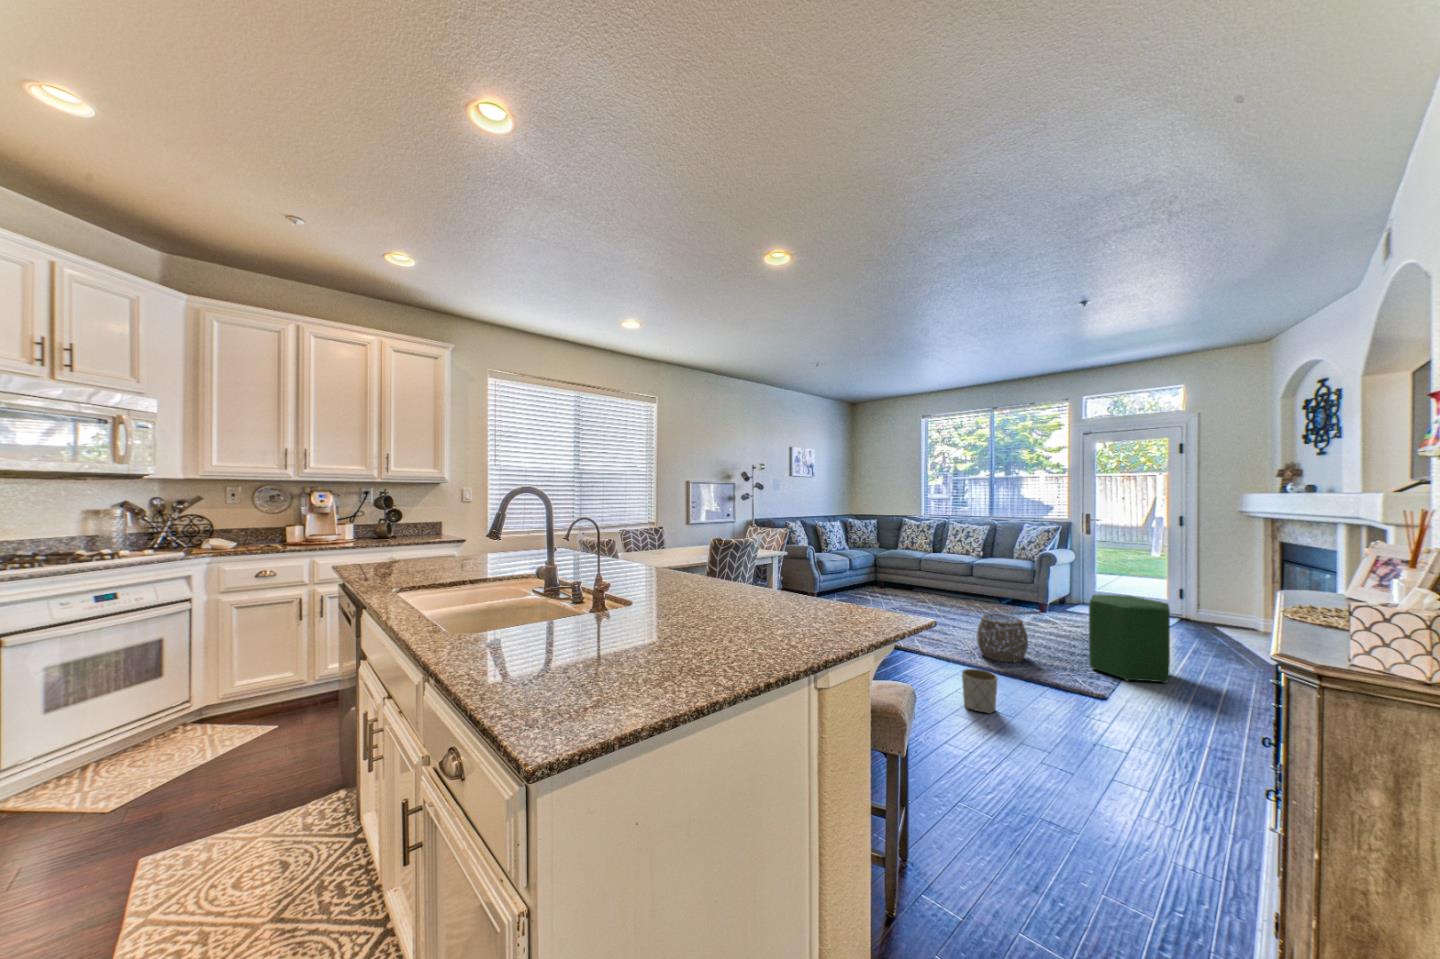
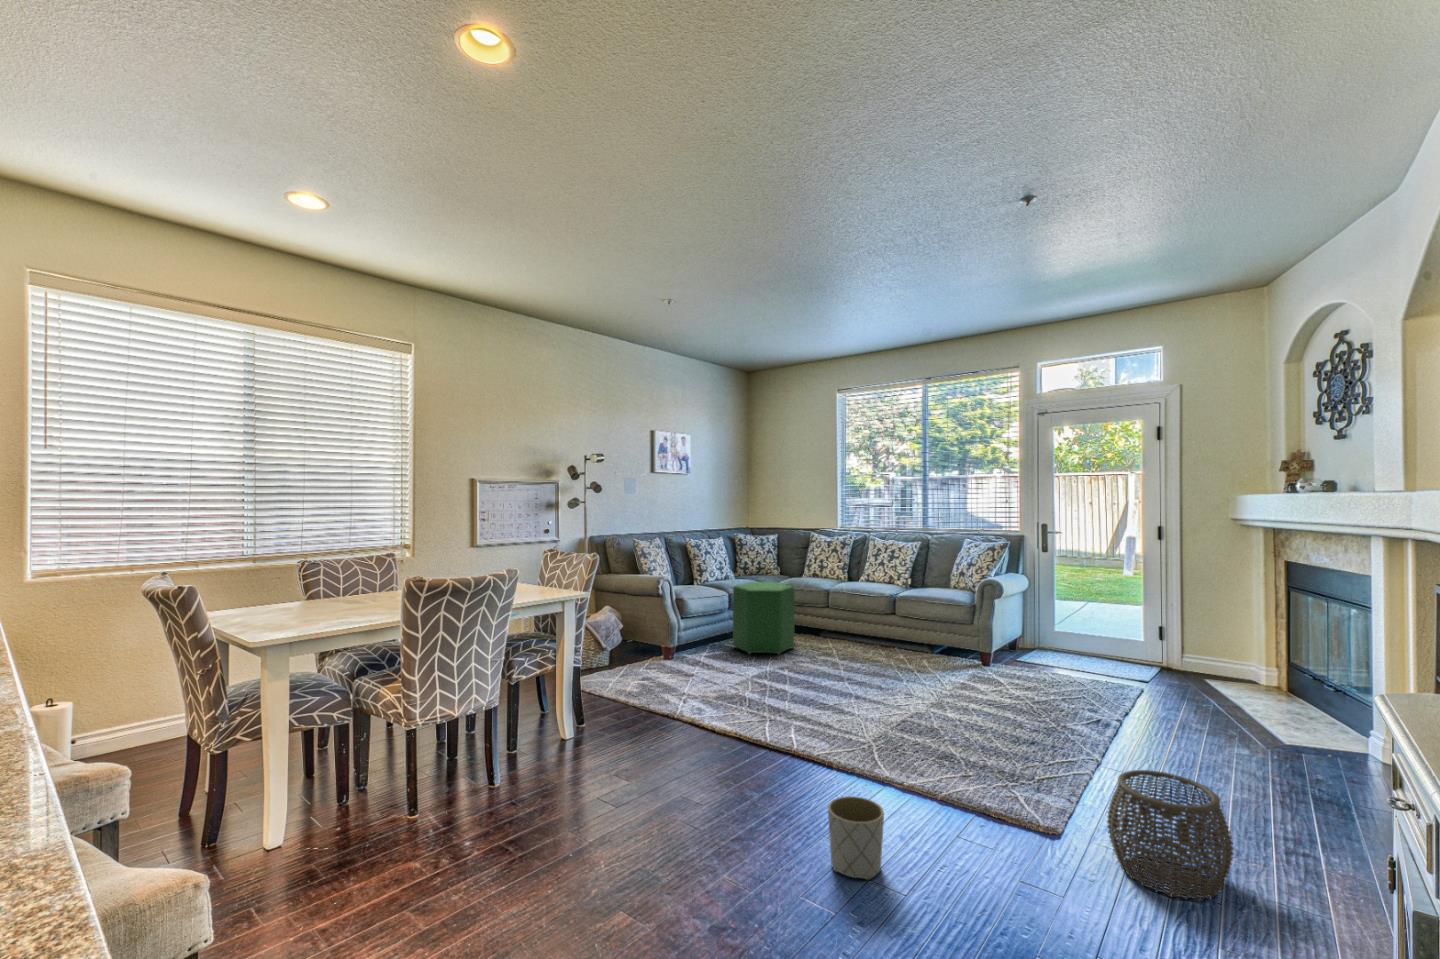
ottoman: present [1089,595,1170,683] -> present [733,582,795,654]
woven basket: present [977,614,1028,663] -> present [1107,770,1234,901]

